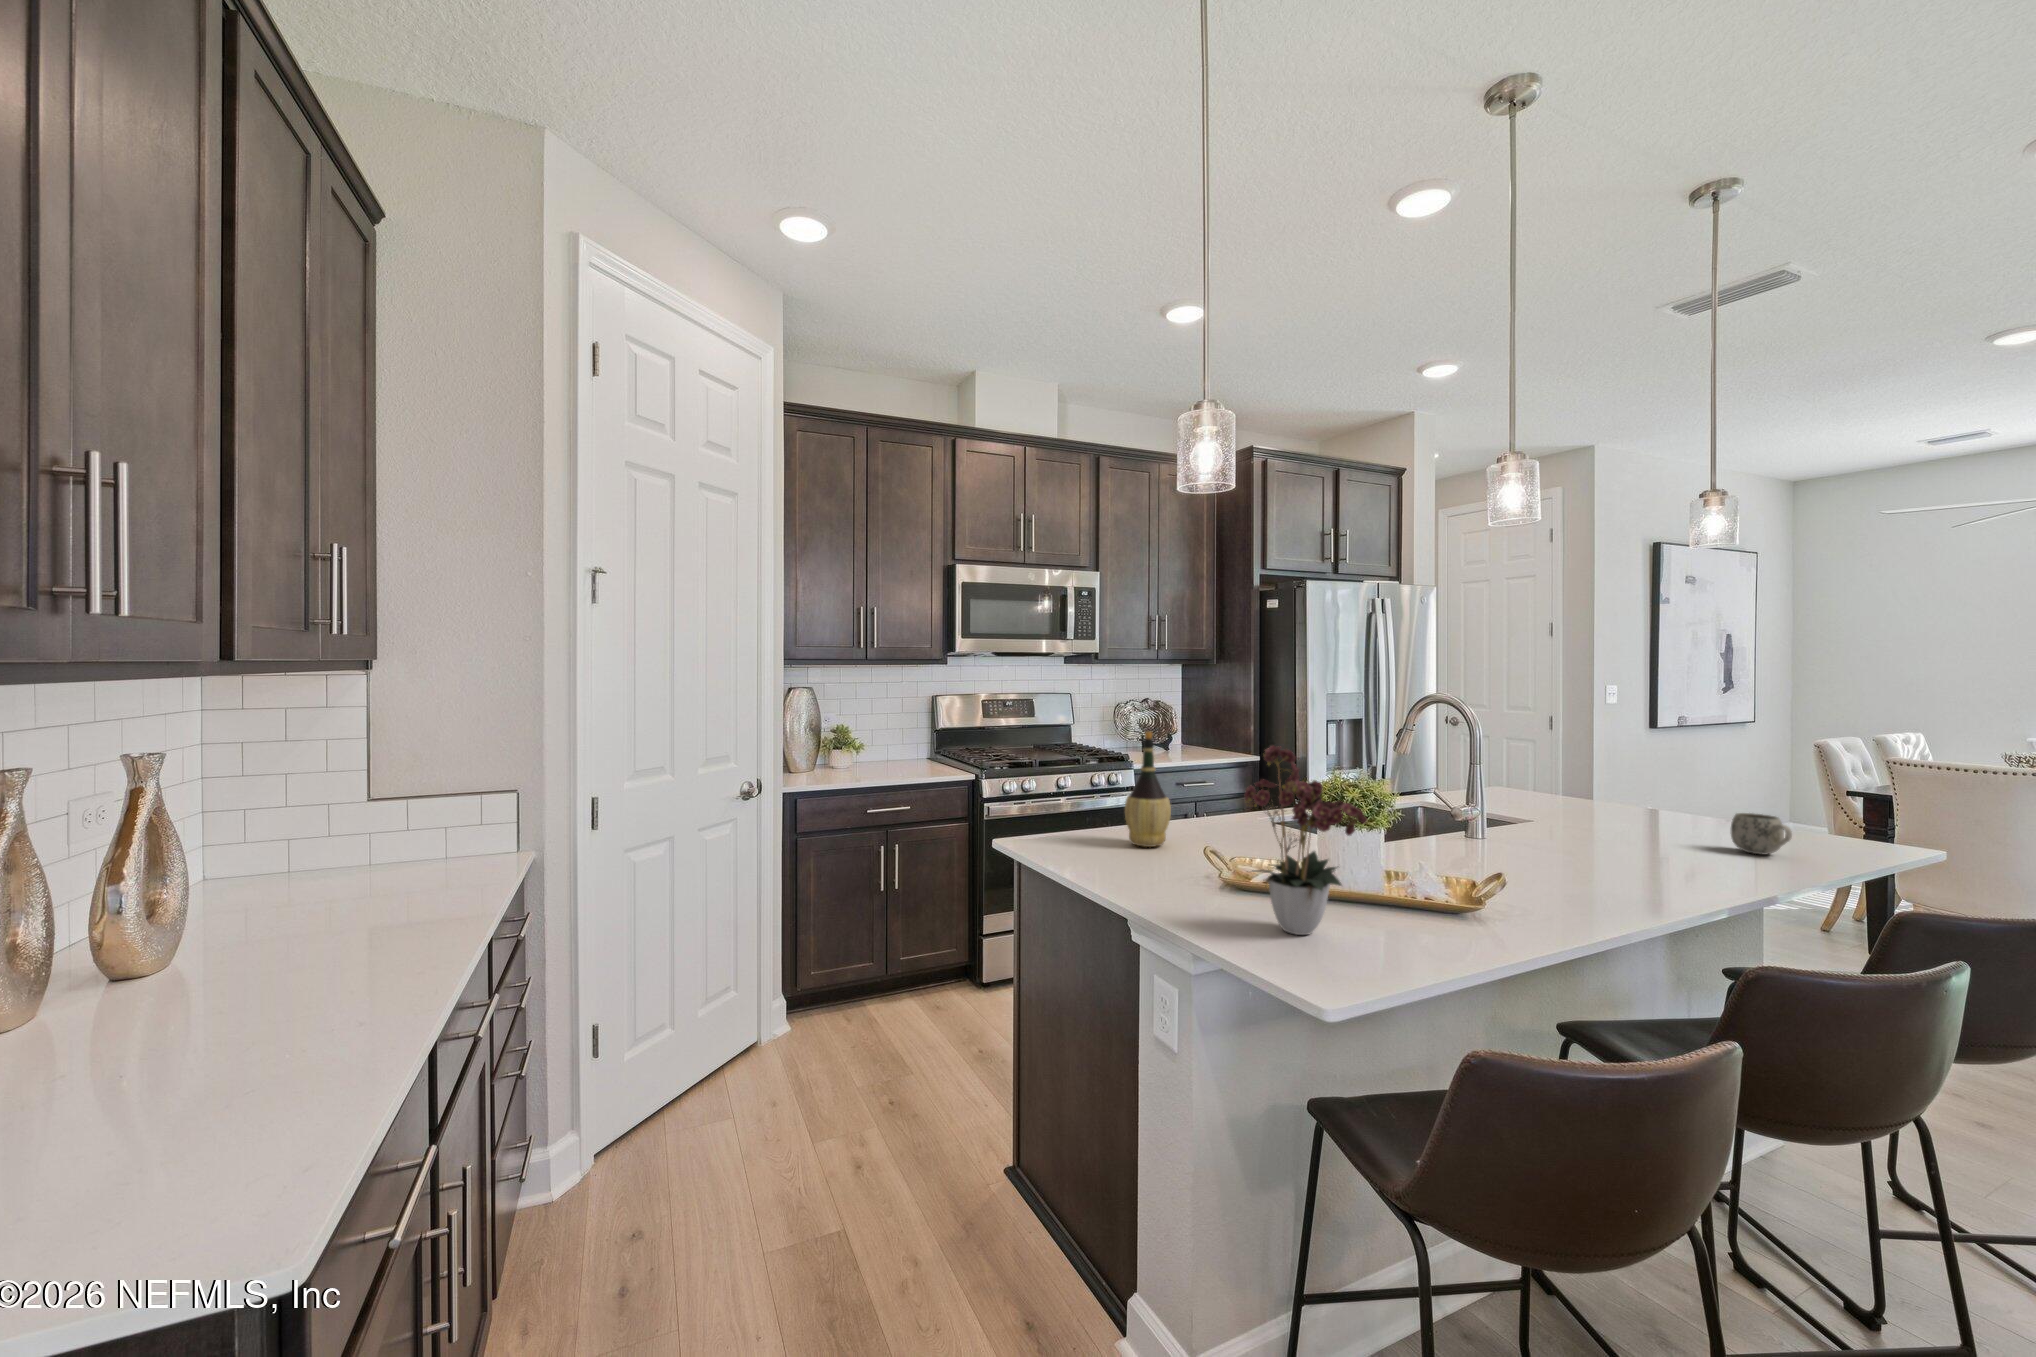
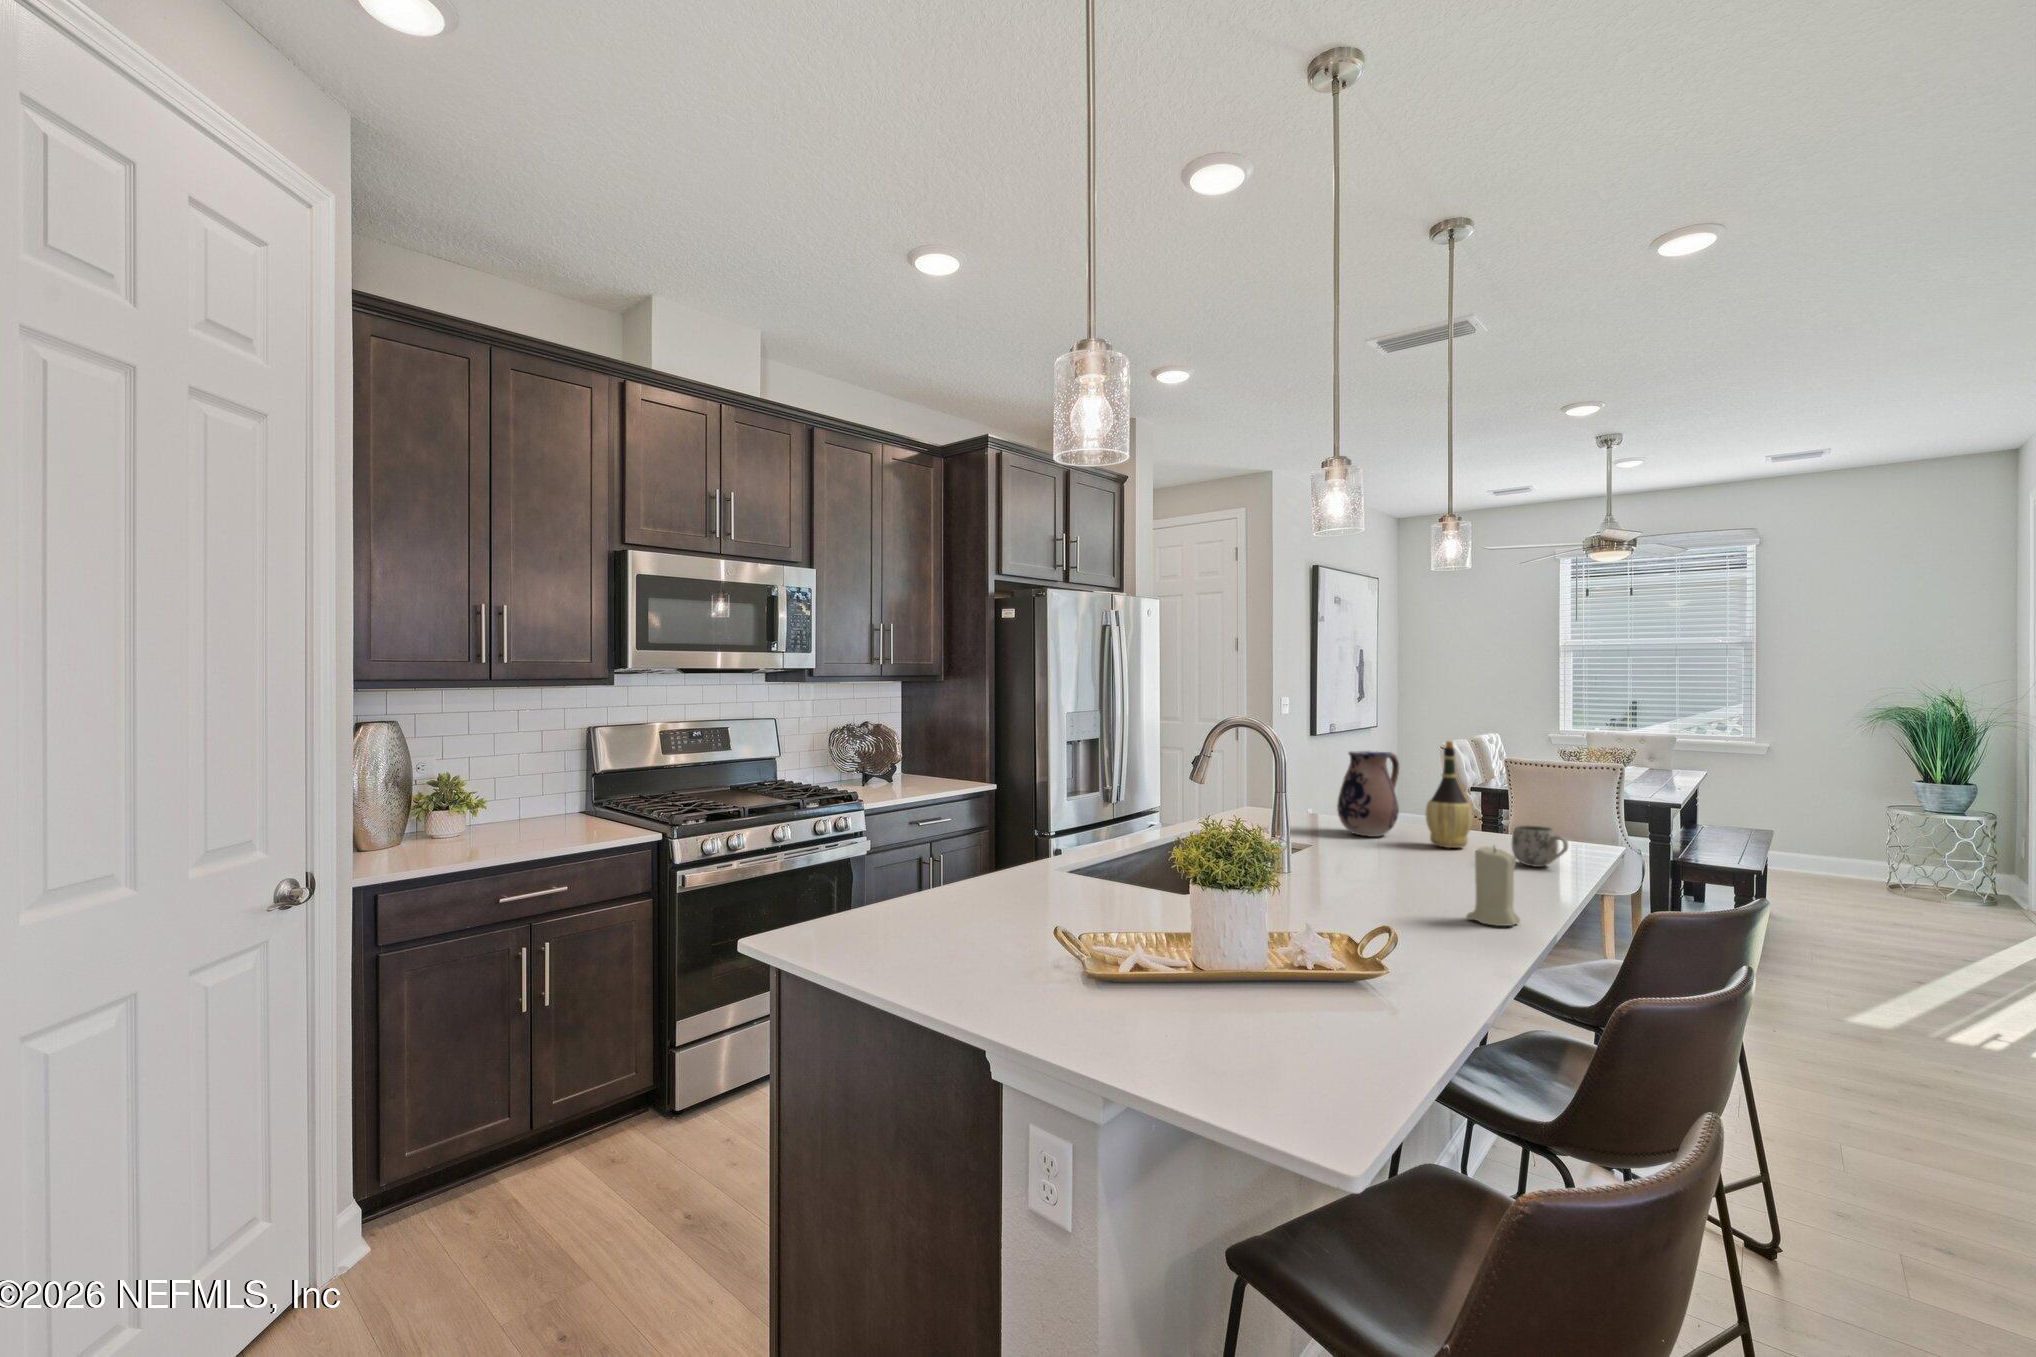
wine bottle: present [1125,731,1171,847] -> present [1425,741,1473,848]
ceramic pitcher: none [1562,735,1635,817] -> present [1337,751,1399,836]
flower arrangement: present [1245,746,1367,935] -> none [1138,774,1322,1040]
candle: none [1614,820,1670,895] -> present [1466,847,1520,926]

